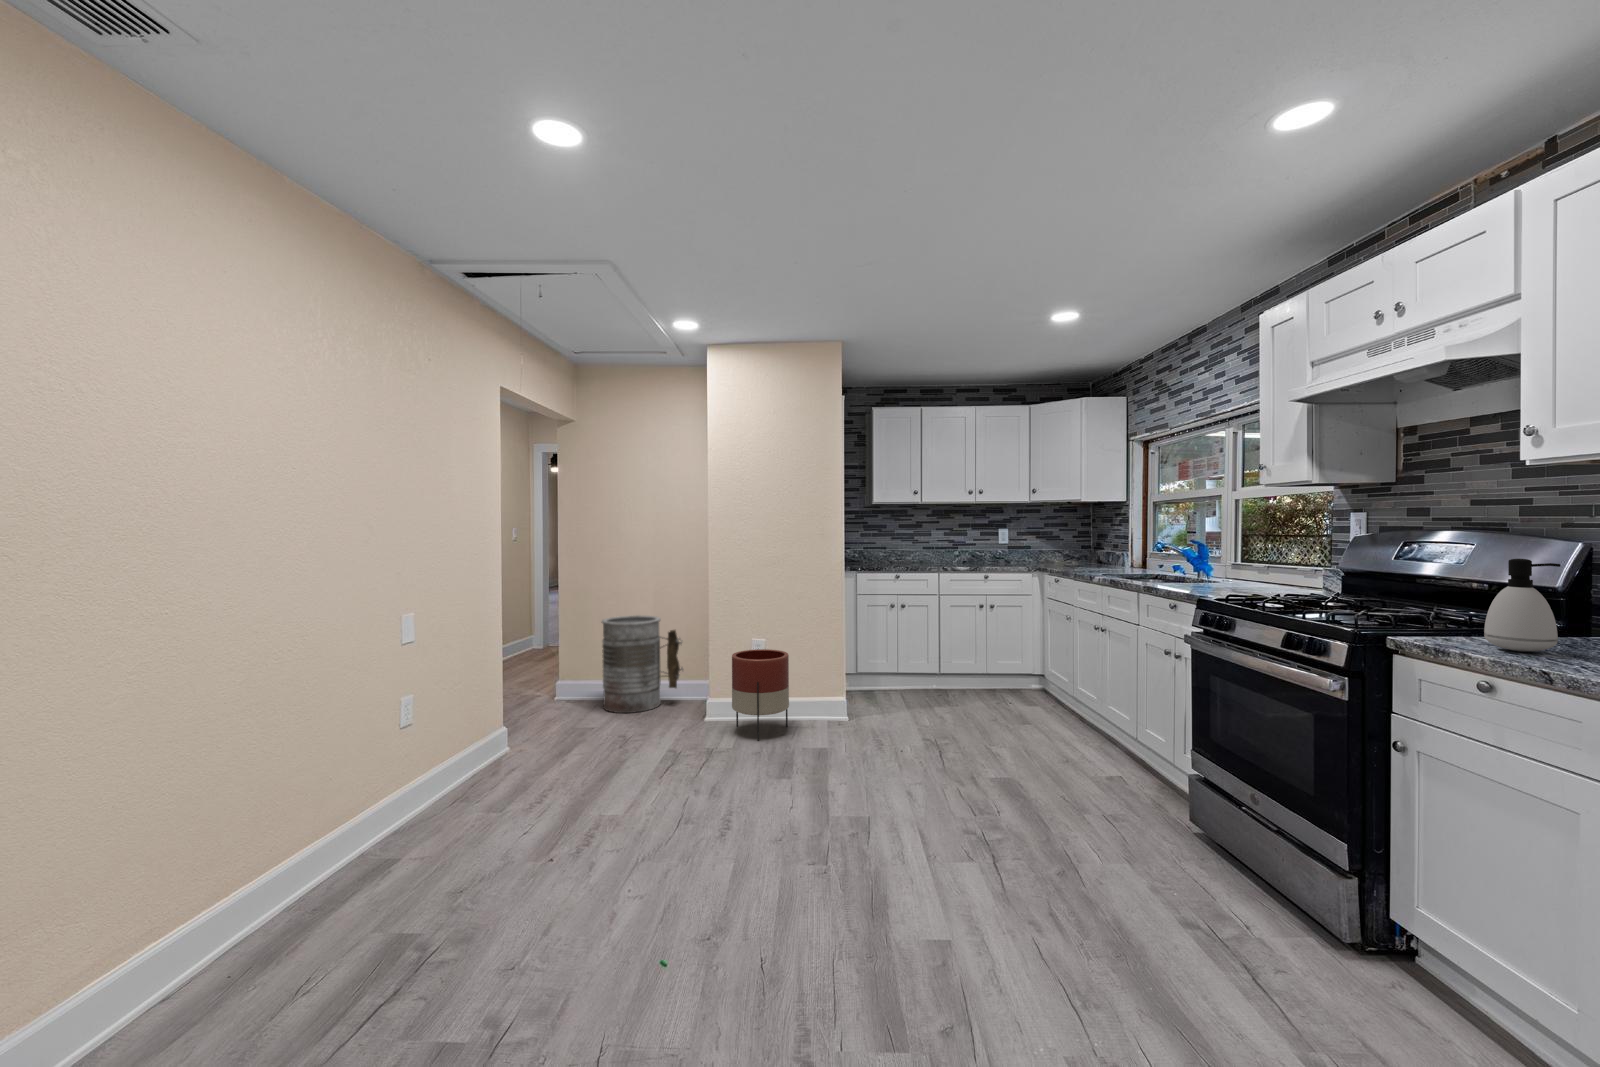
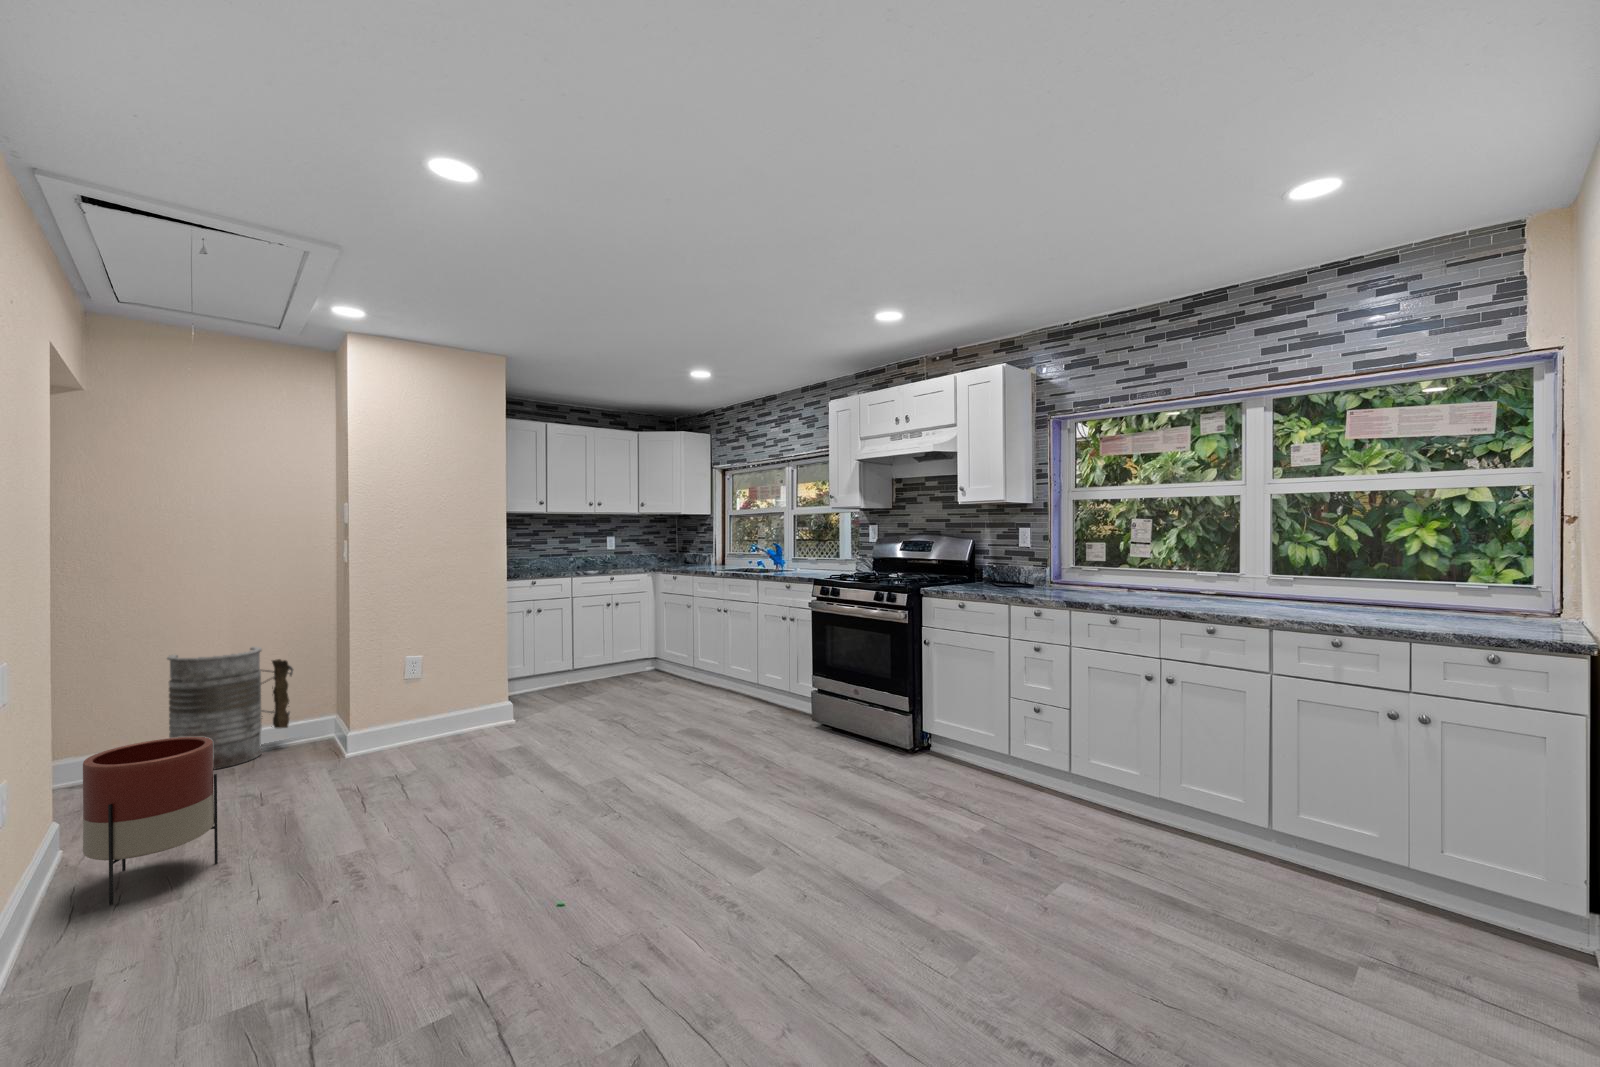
soap dispenser: present [1484,559,1560,651] -> none [958,547,982,588]
planter: present [732,649,789,741] -> present [83,737,218,905]

